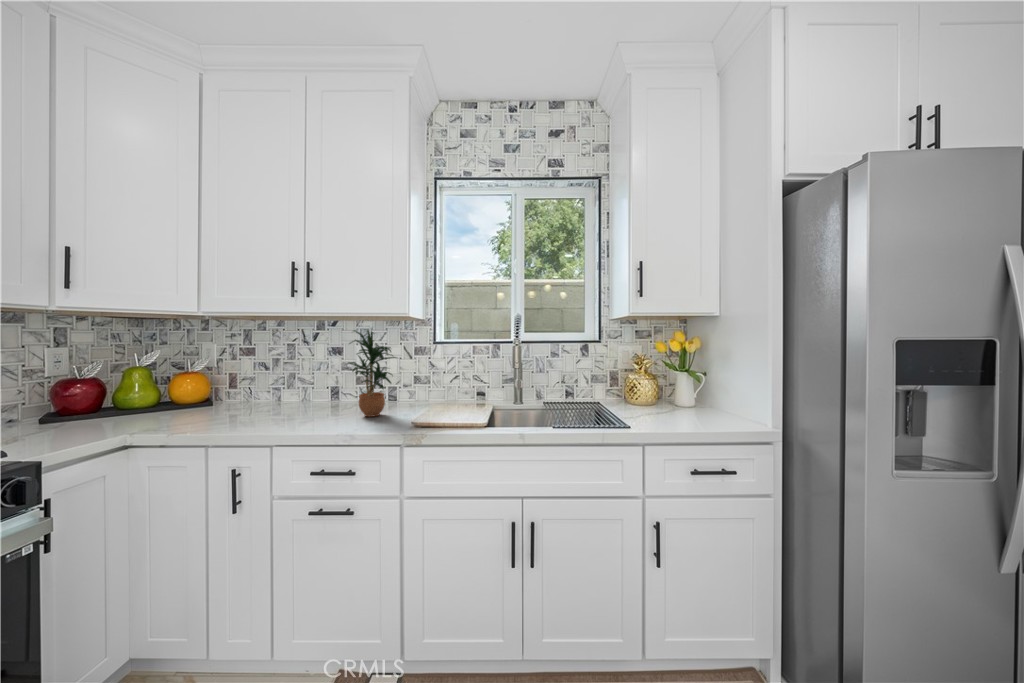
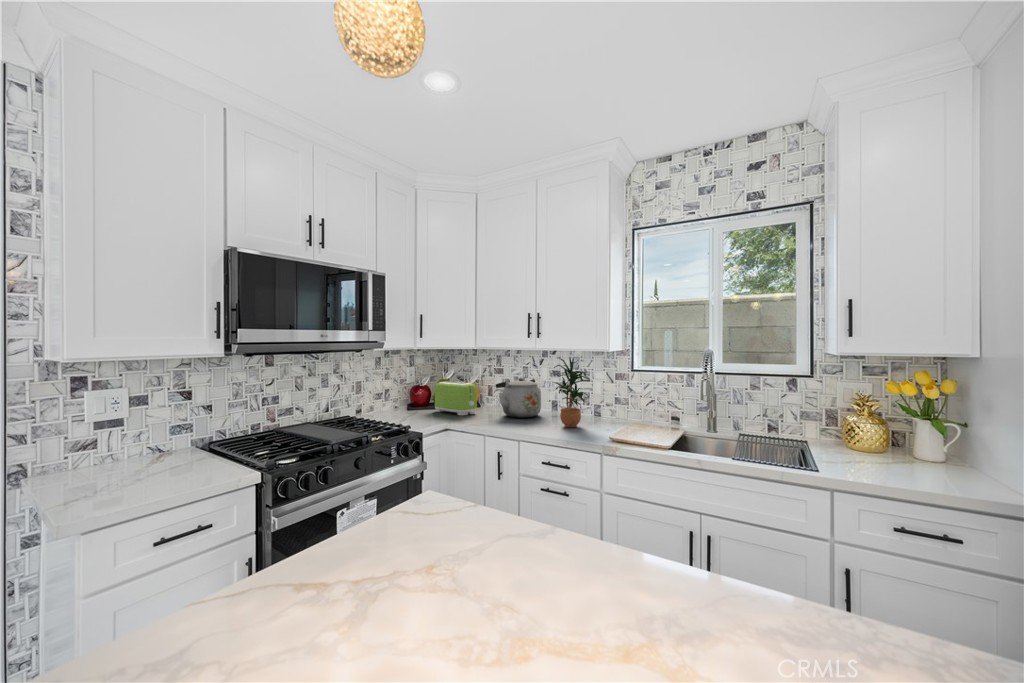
kettle: none [252,359,321,412] -> present [495,378,541,418]
toaster: none [140,372,221,419] -> present [435,382,477,415]

